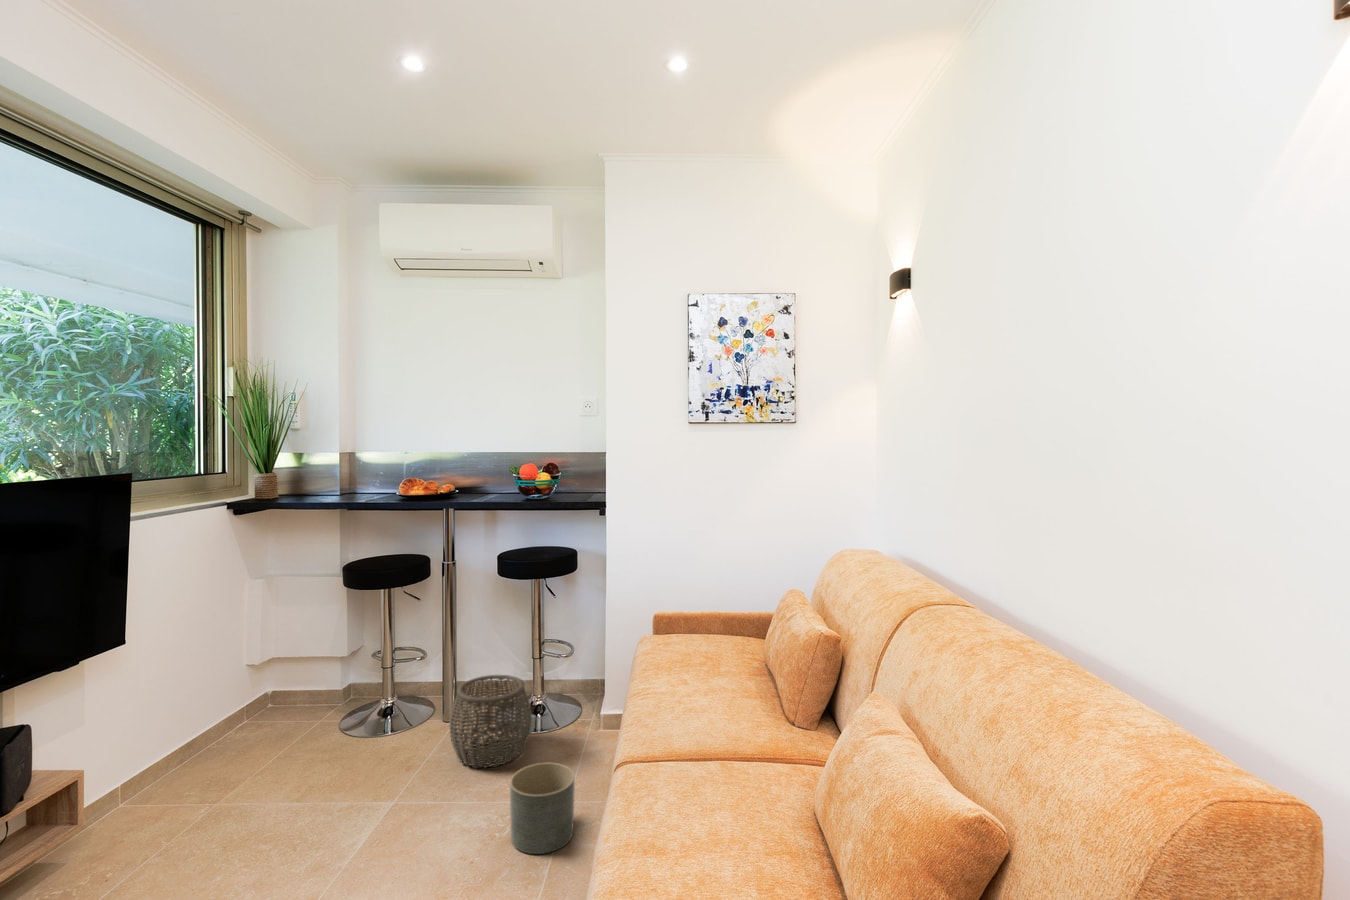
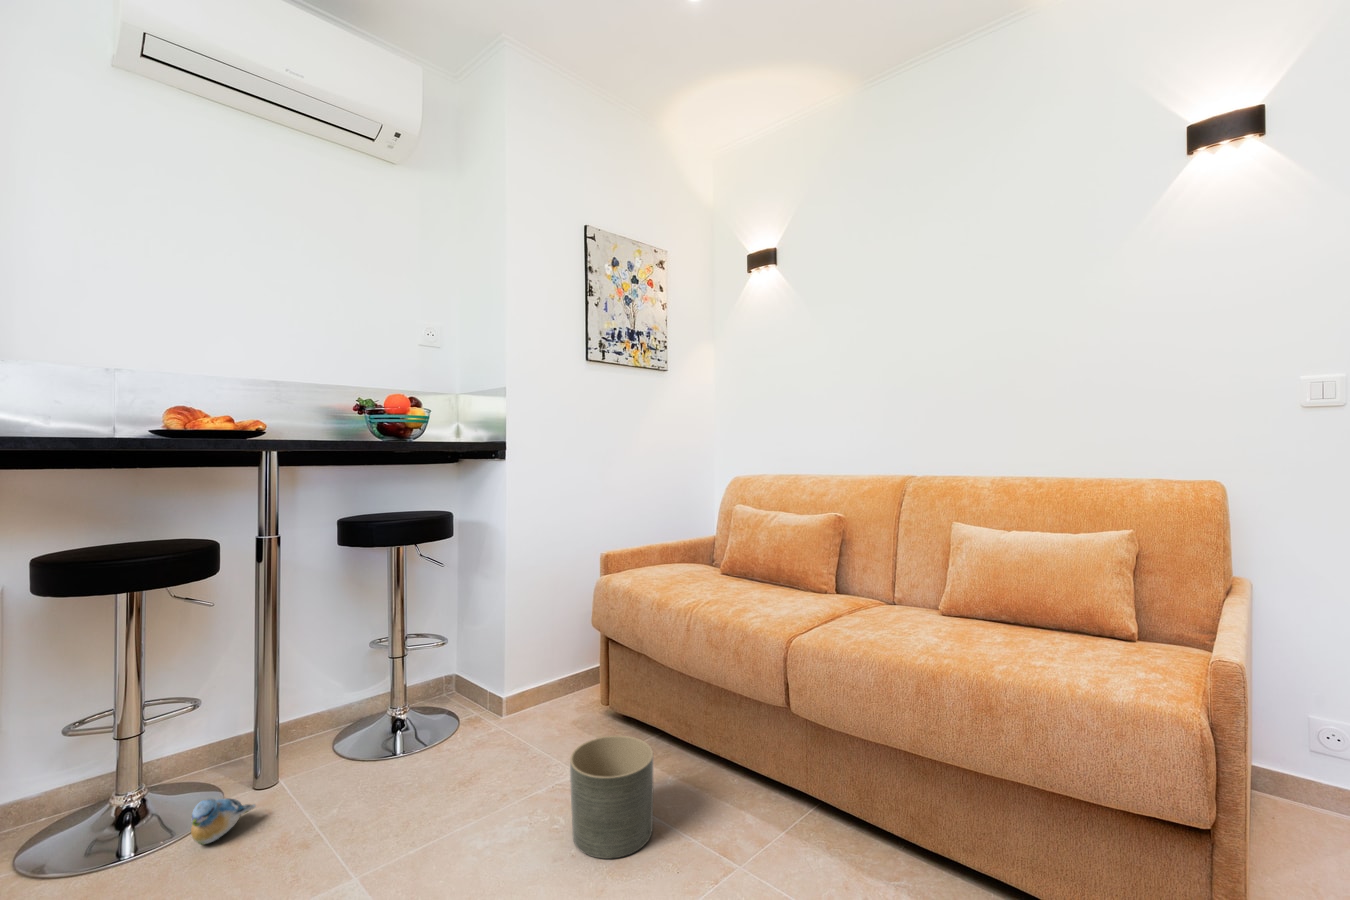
woven basket: present [450,675,532,768] -> none [336,677,467,821]
plush toy: none [391,714,429,739] -> present [191,798,256,845]

